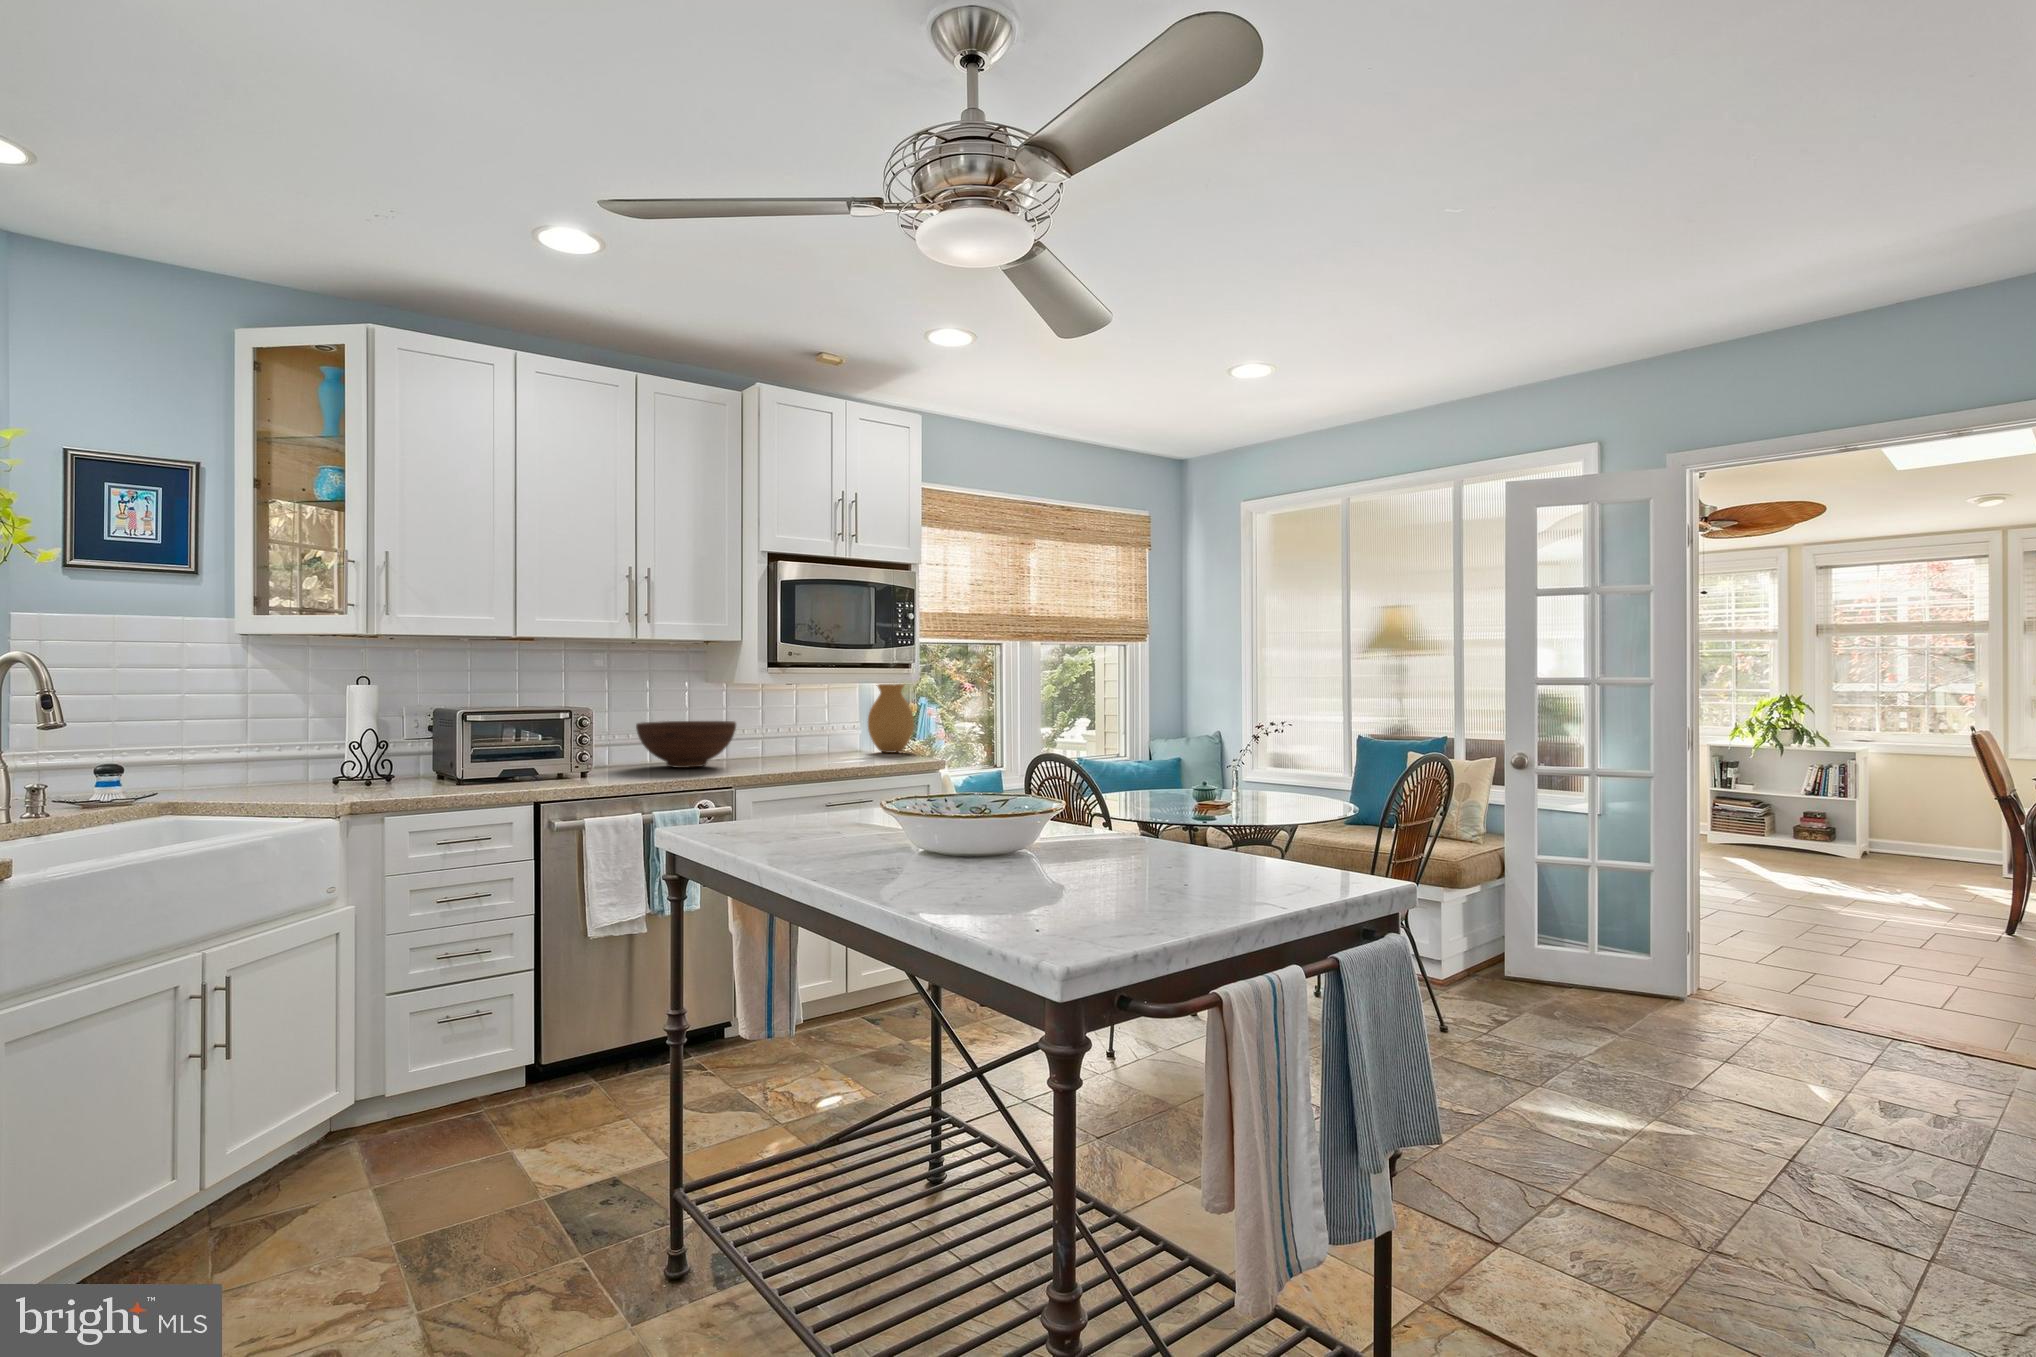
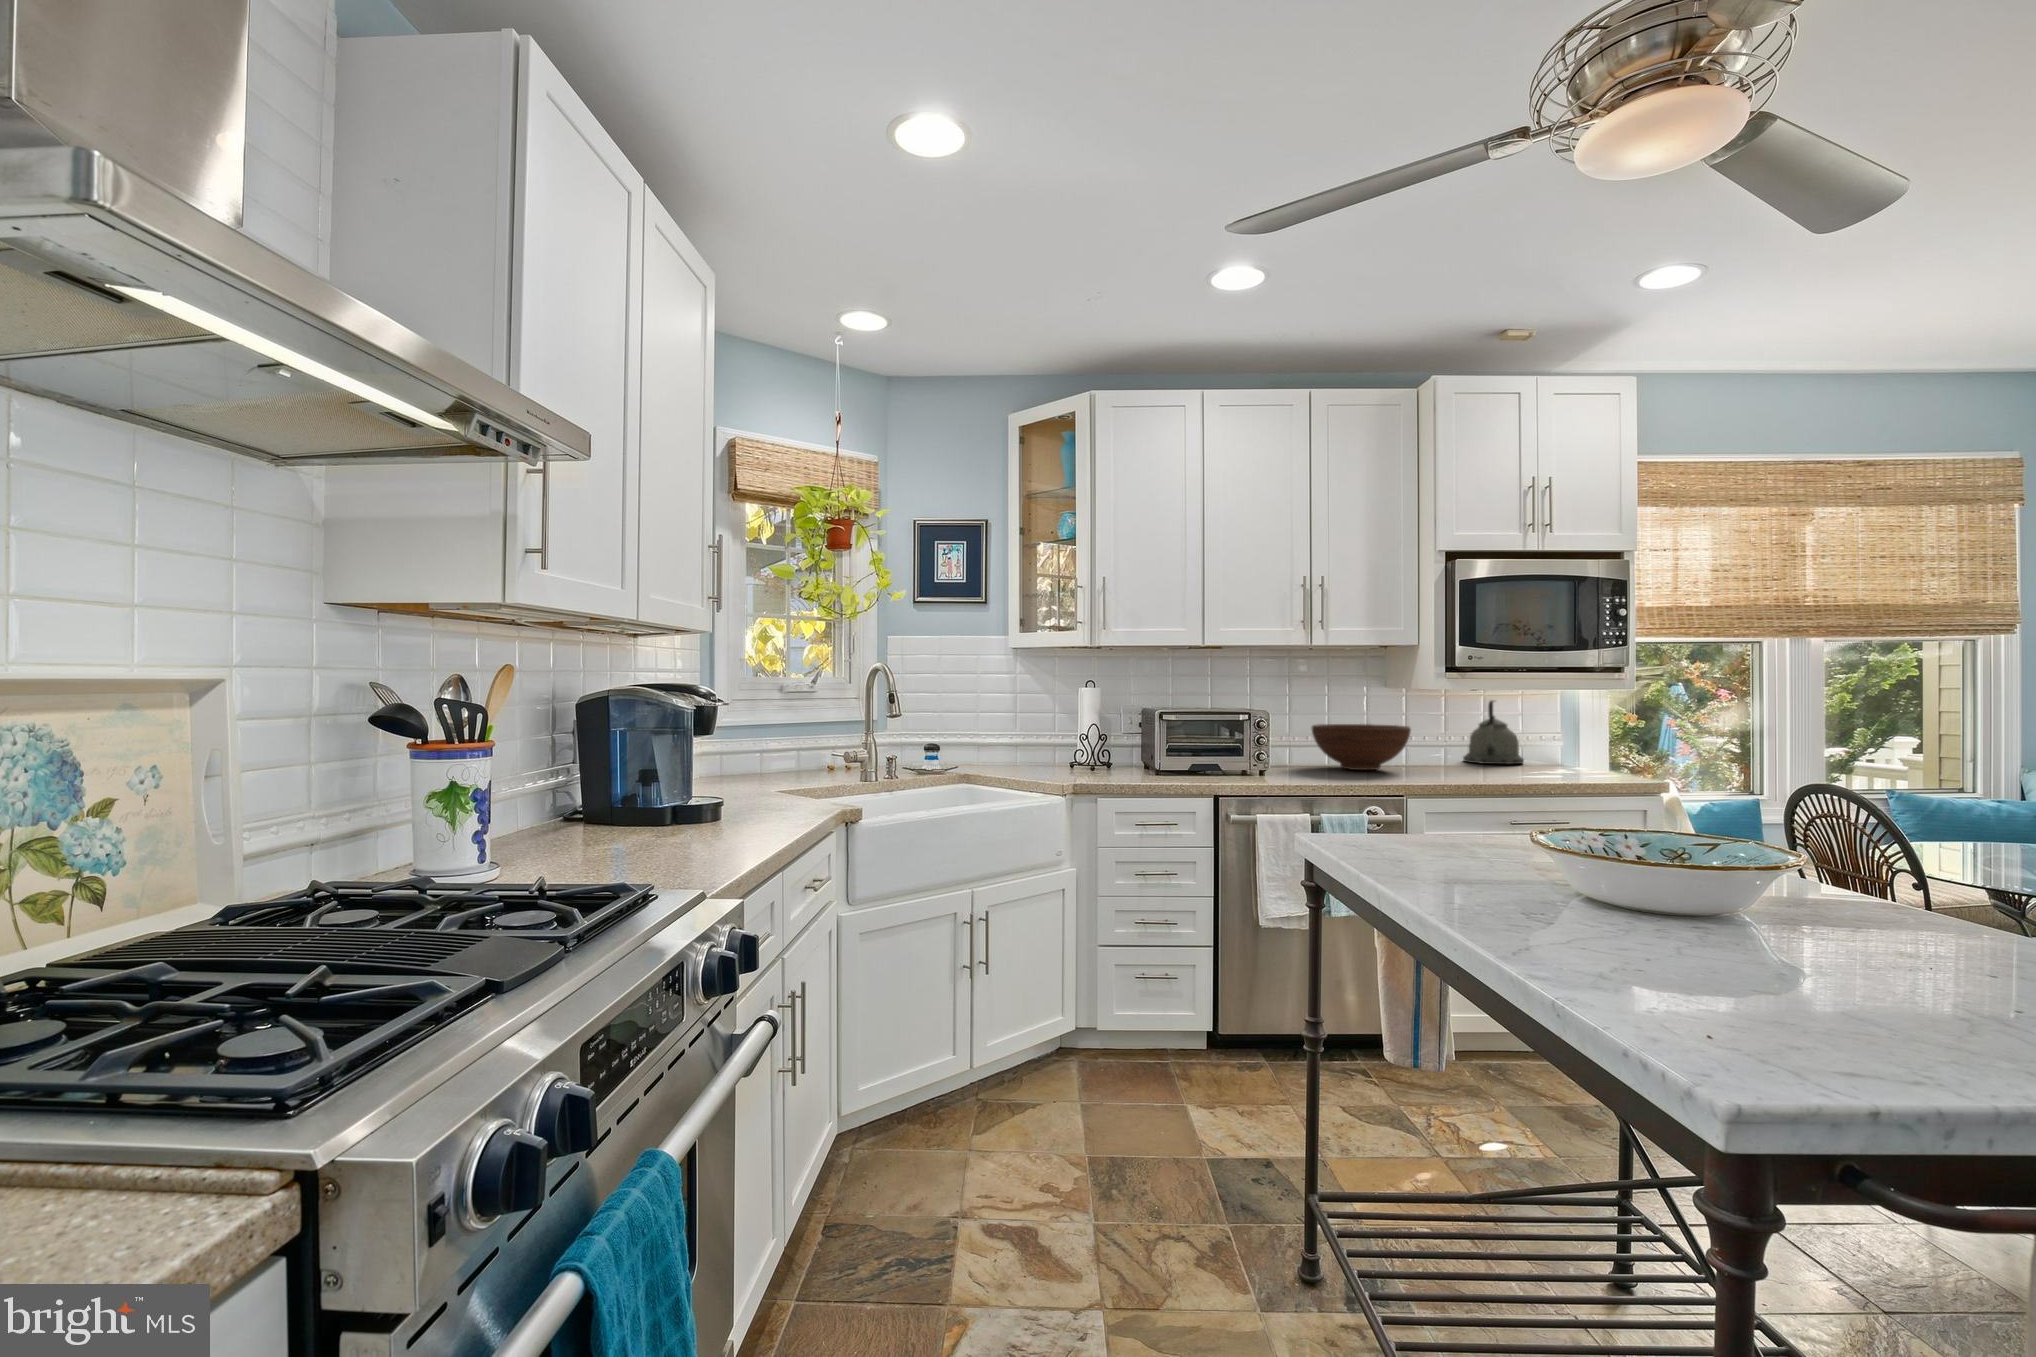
vase: present [868,684,914,753] -> none [1568,689,1629,767]
kettle: none [779,695,832,755] -> present [1463,700,1524,764]

